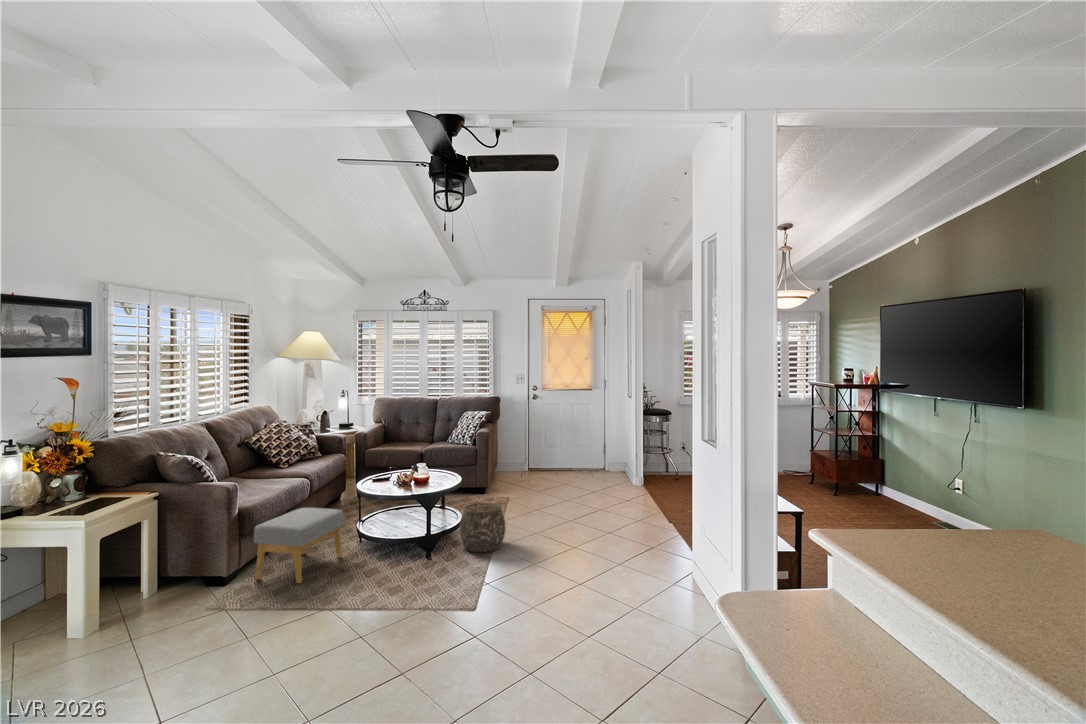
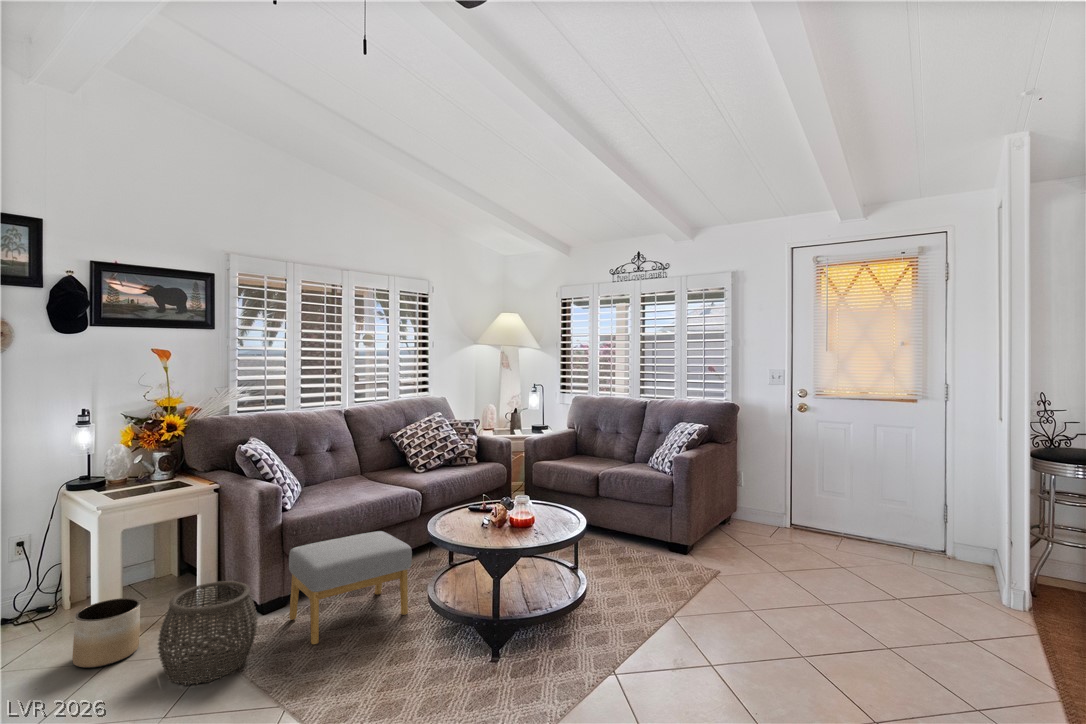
woven basket: present [459,503,506,552] -> present [158,581,258,685]
planter: none [99,586,153,642] -> present [72,598,140,668]

